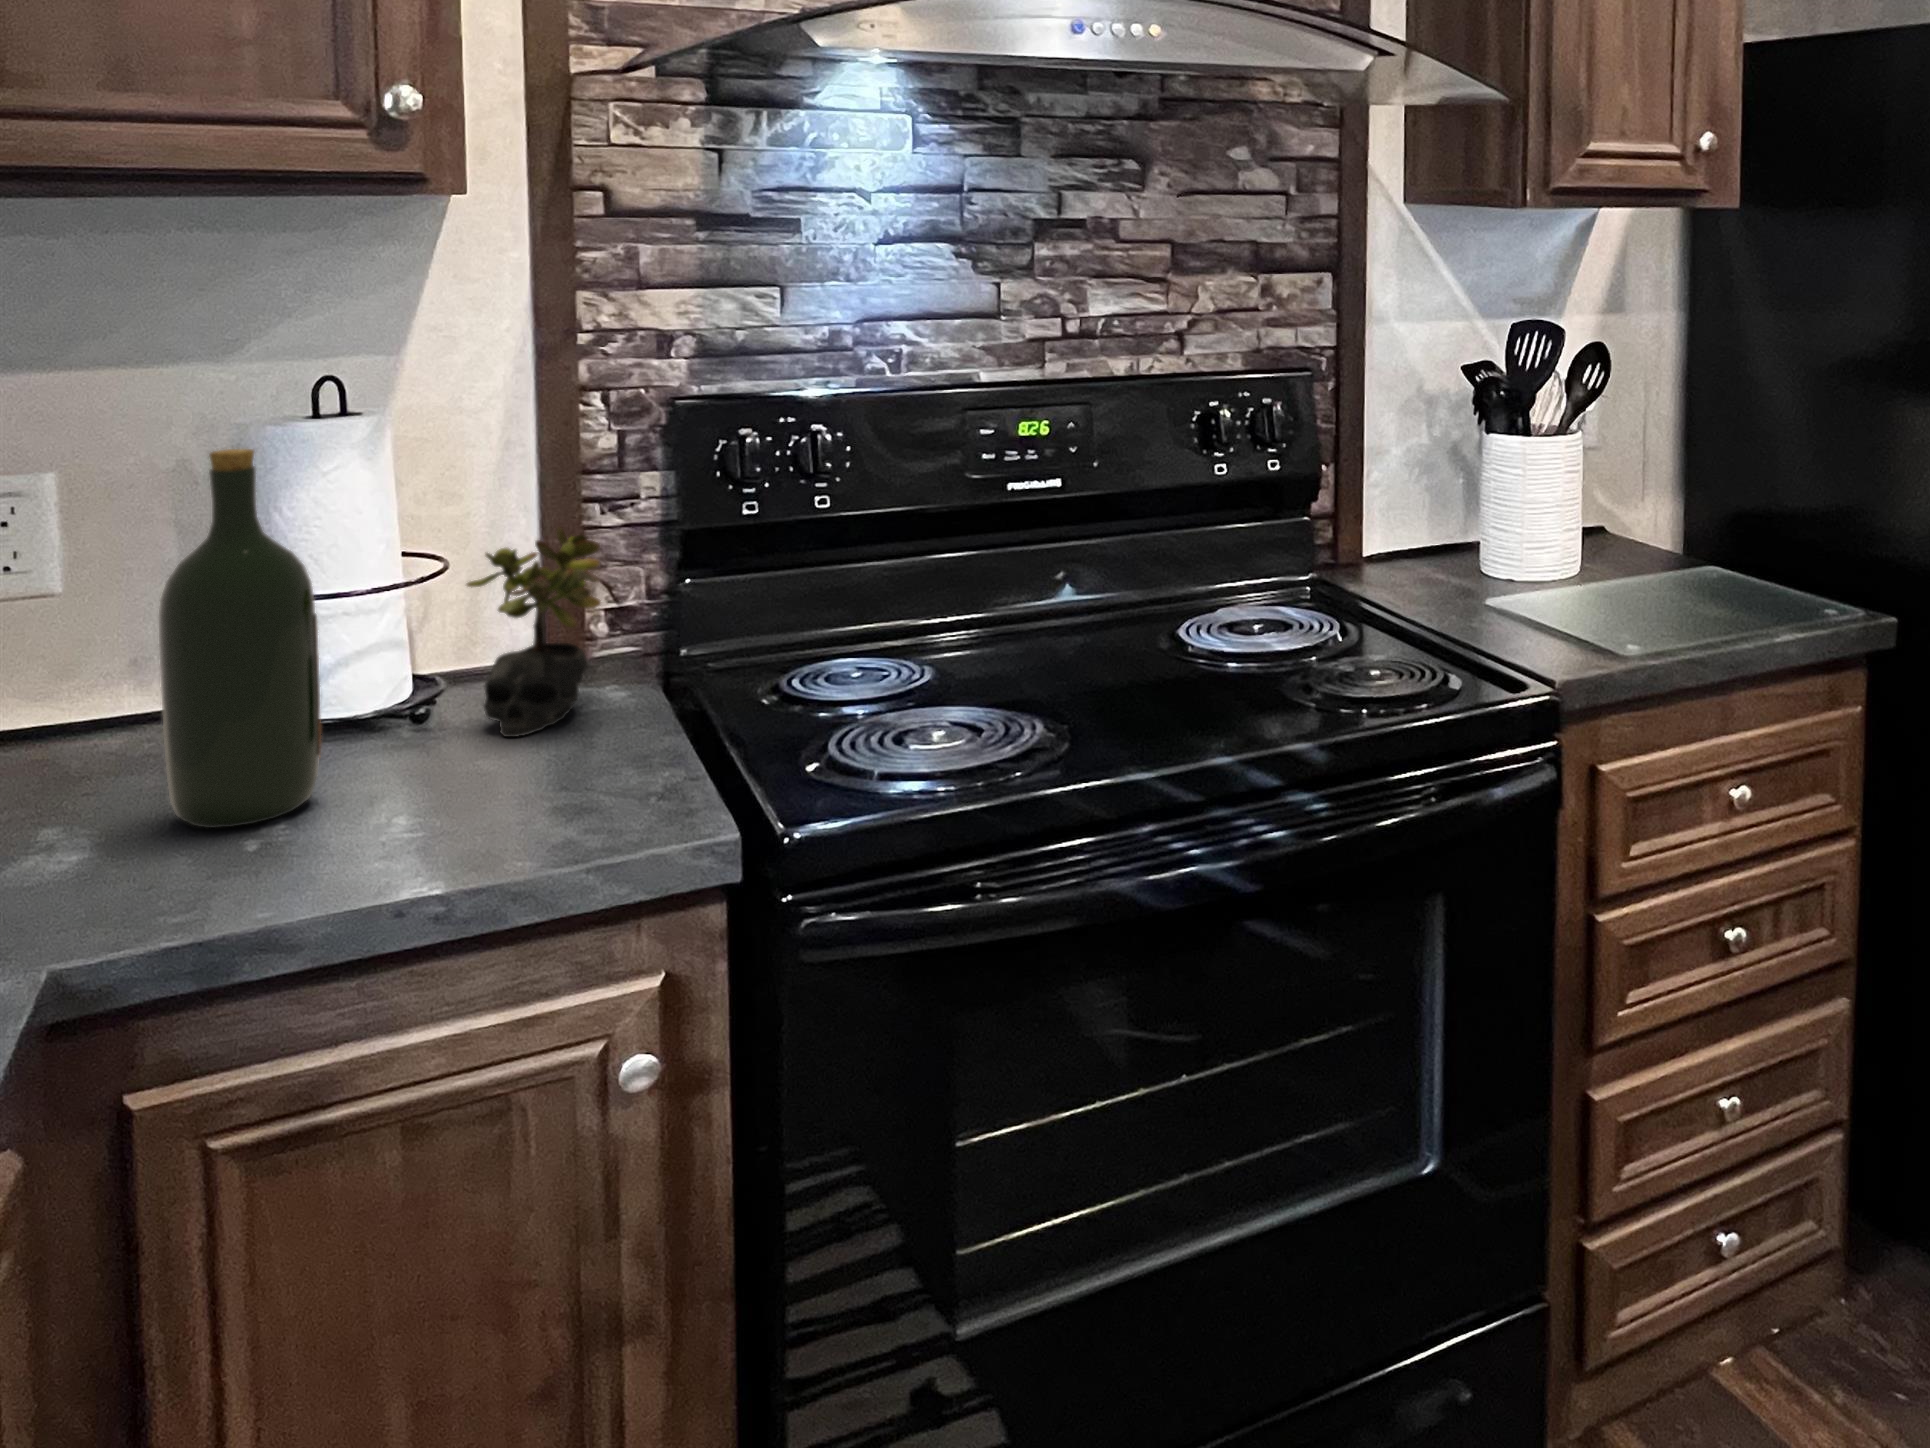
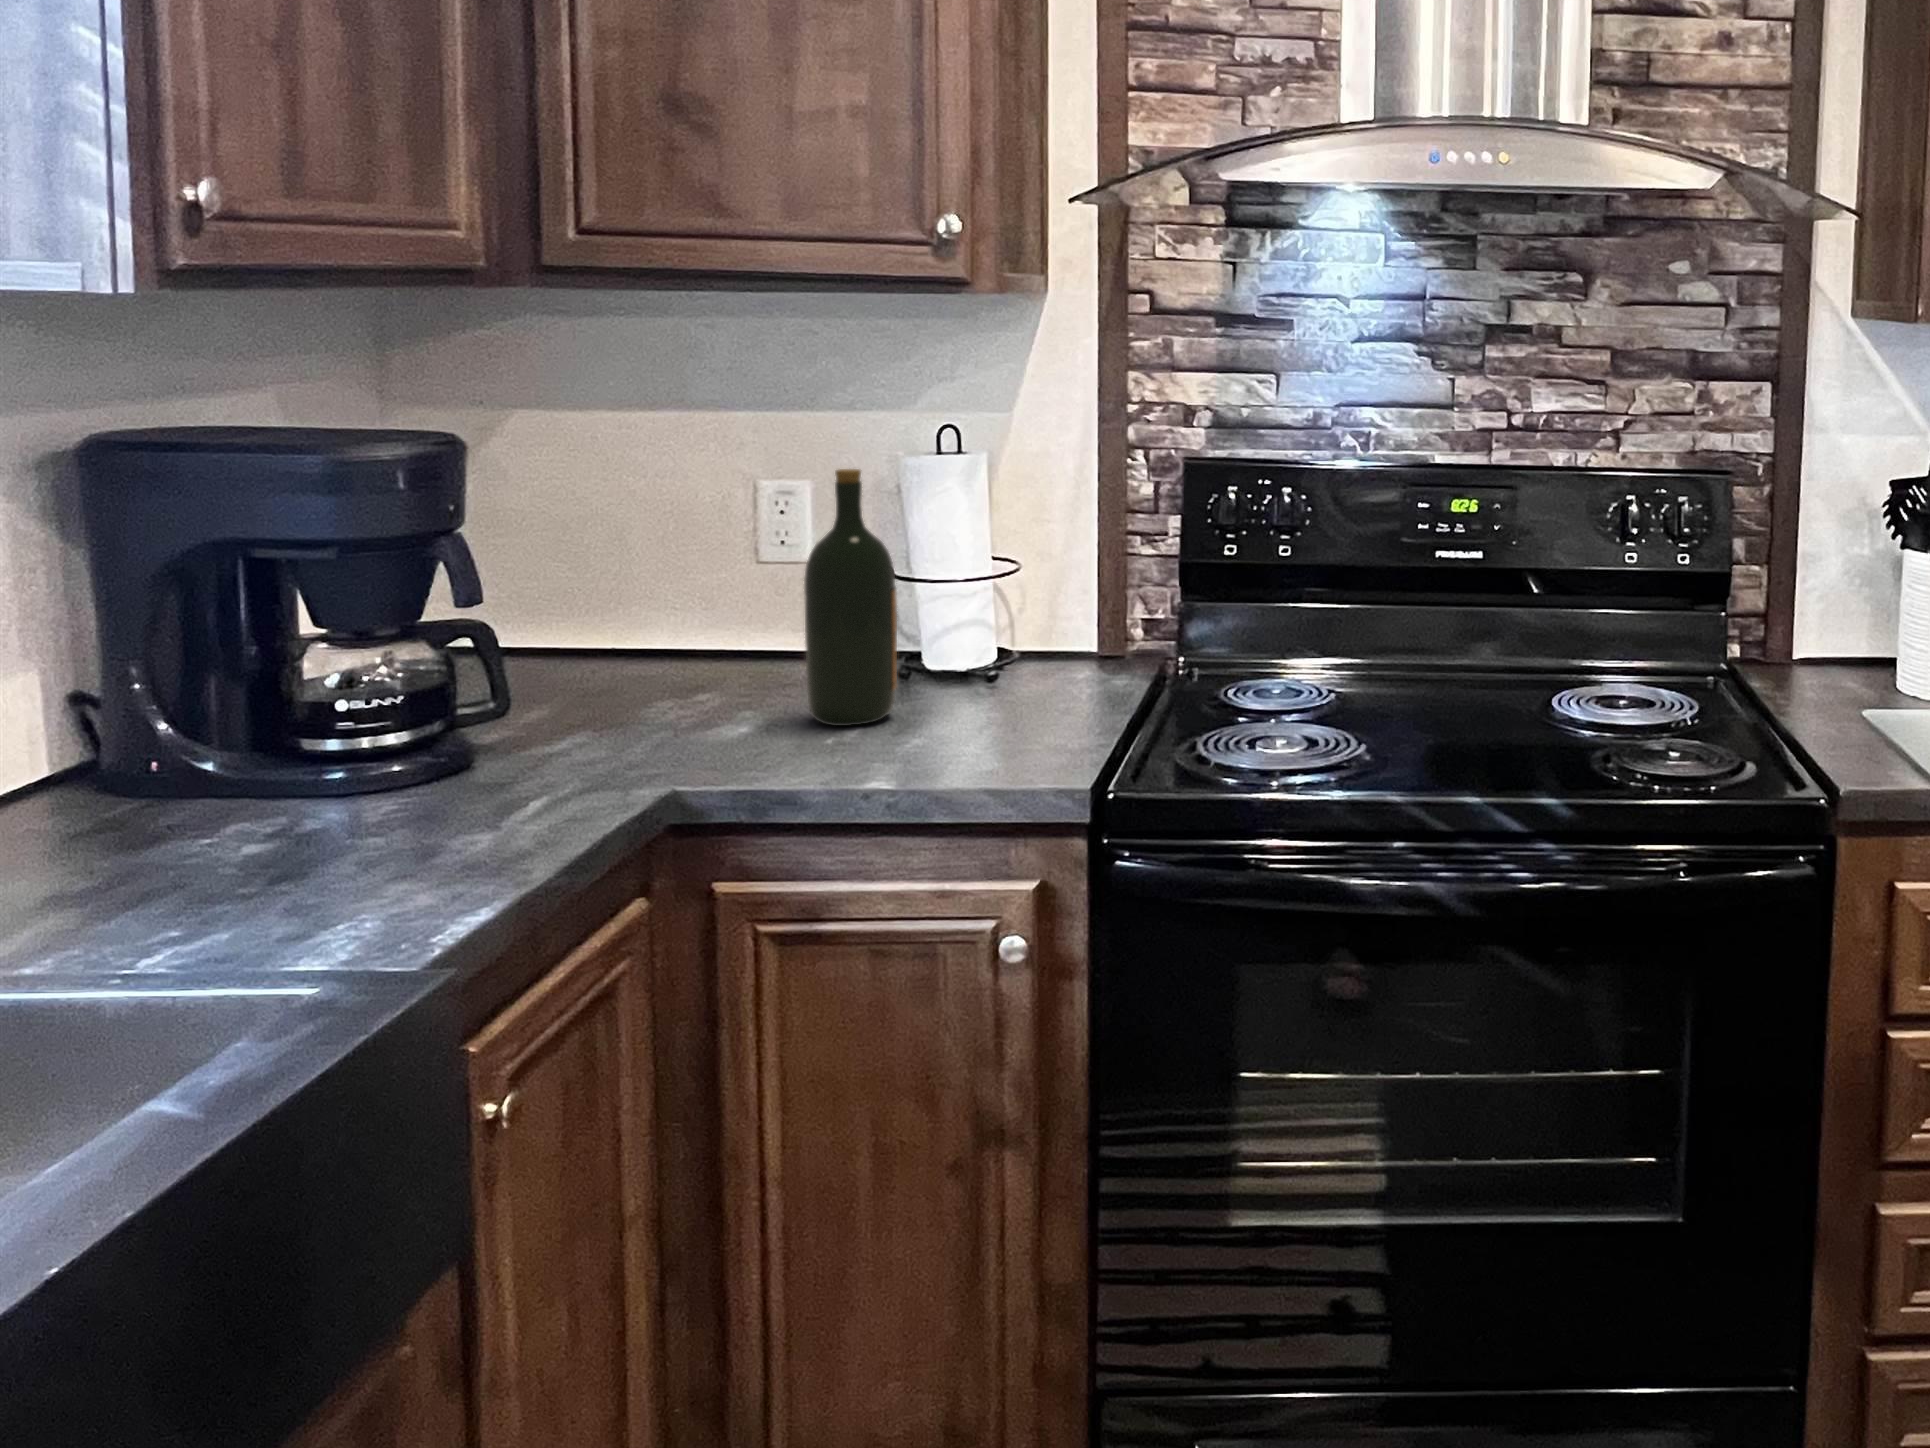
succulent plant: present [467,527,601,737] -> none [1020,547,1115,699]

